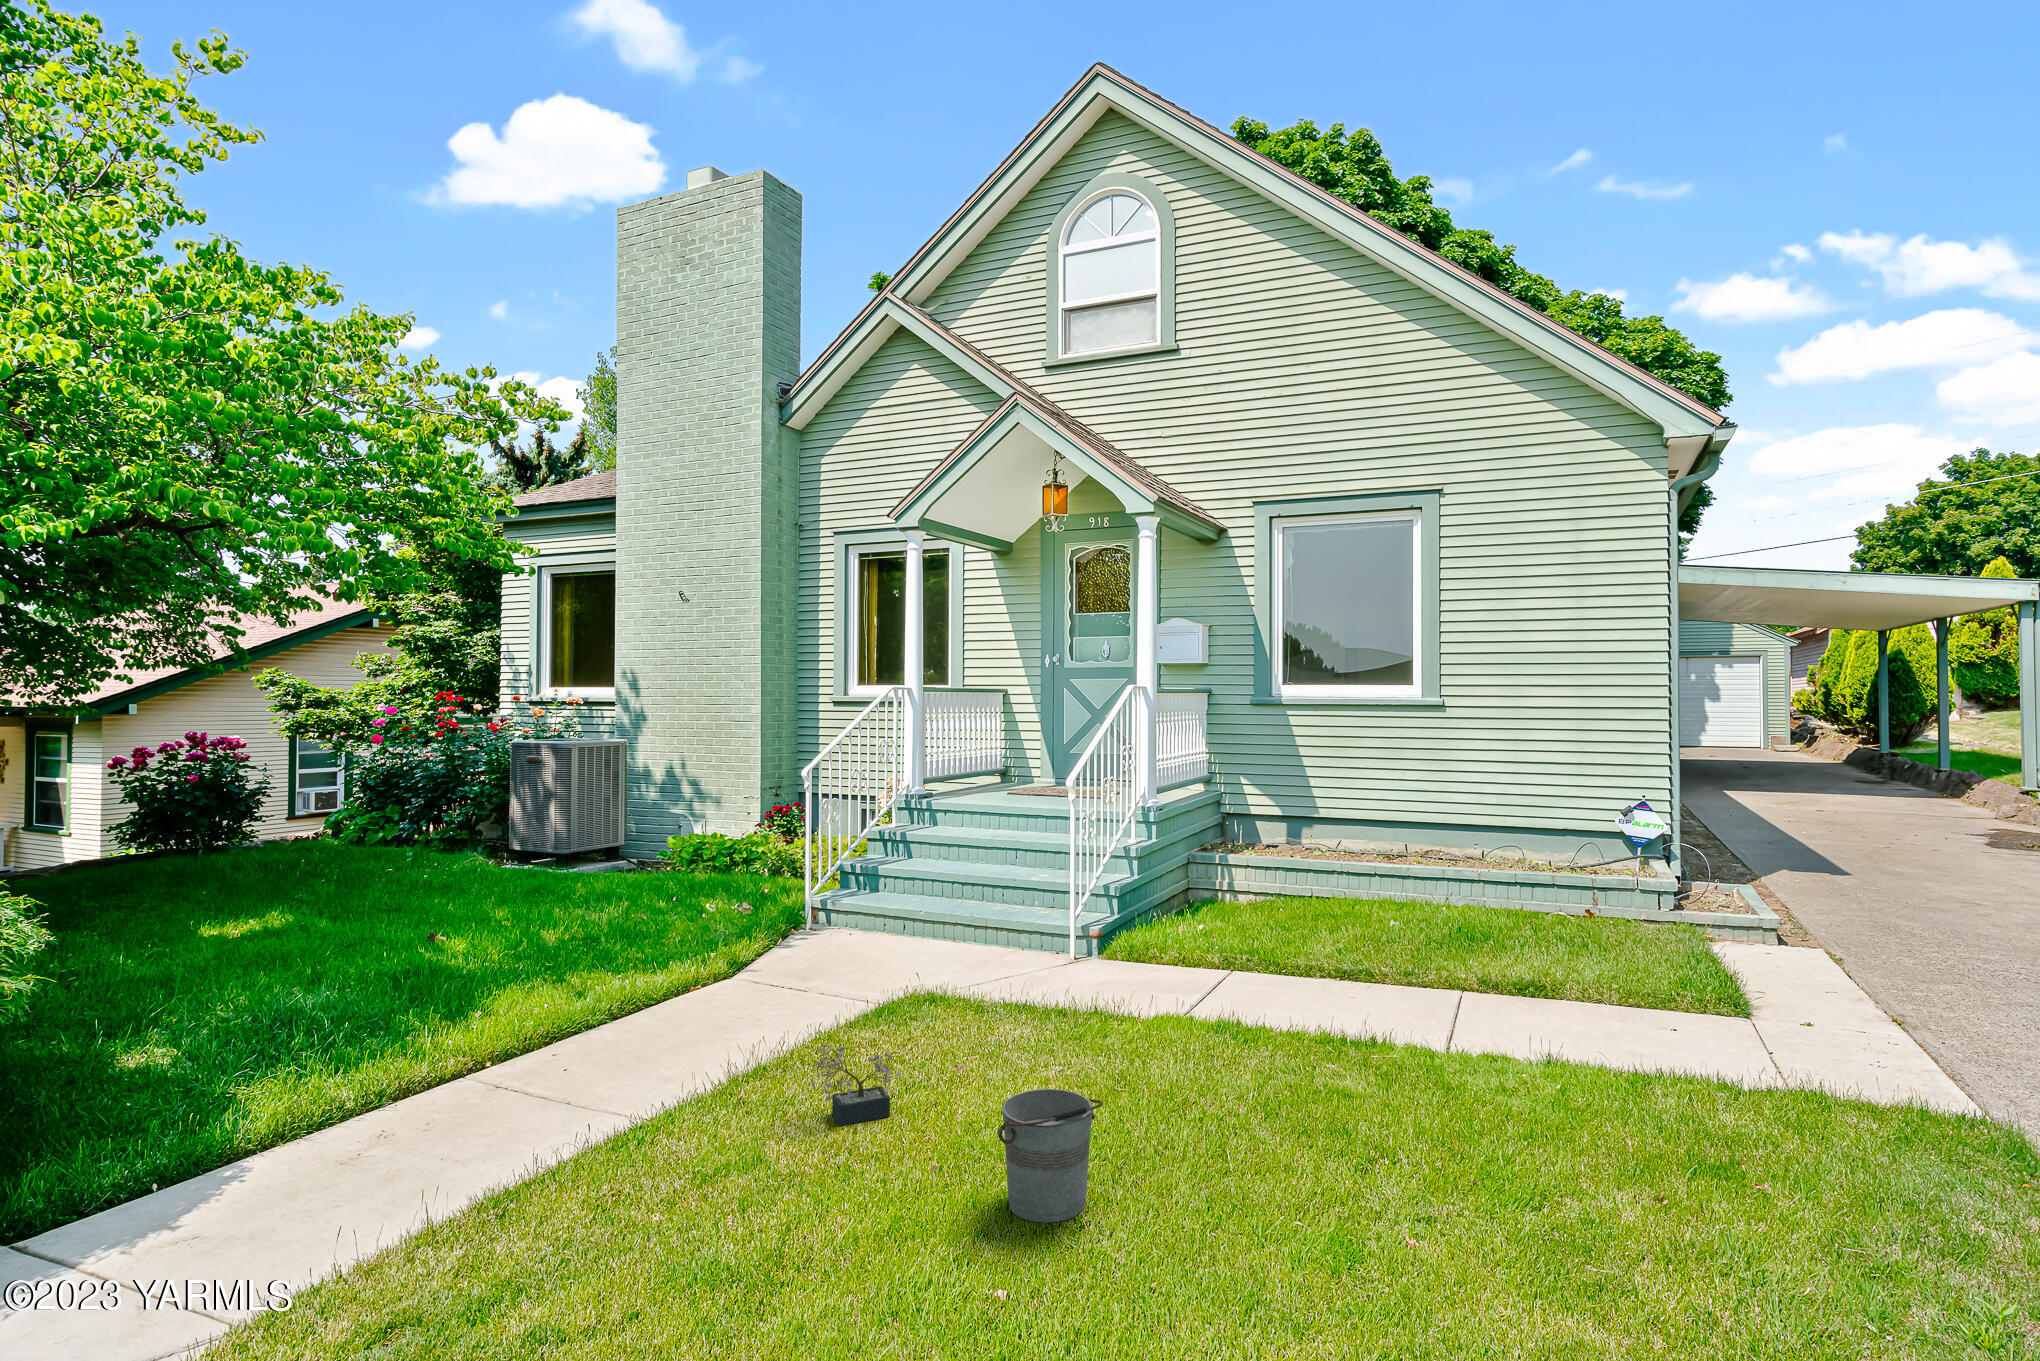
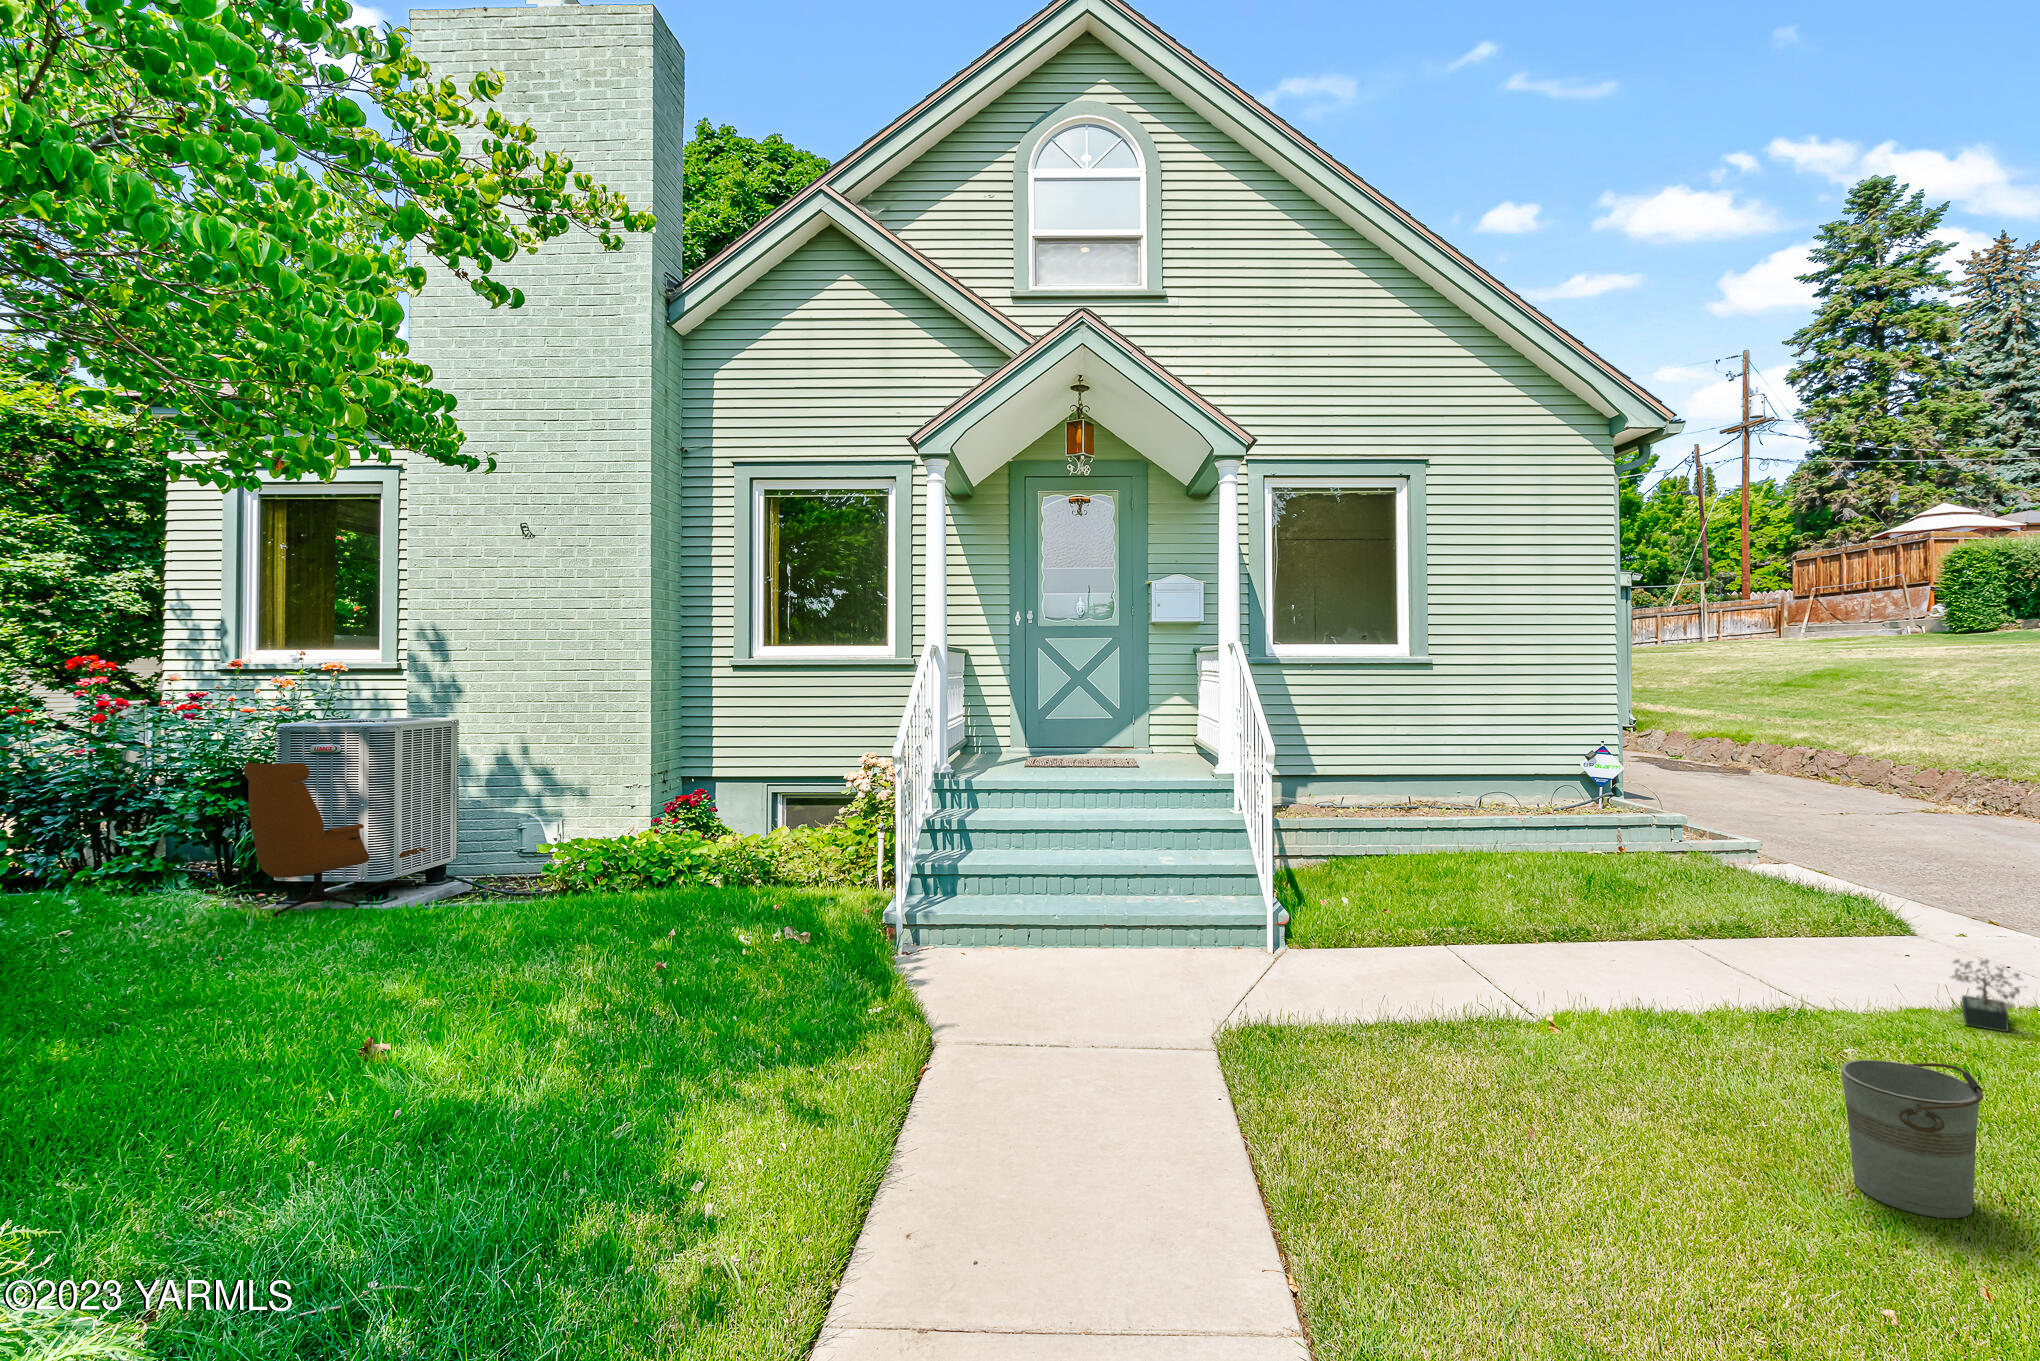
lounge chair: none [487,767,613,869] -> present [244,763,425,917]
decorative plant: present [811,1044,901,1126] -> present [1951,959,2021,1032]

